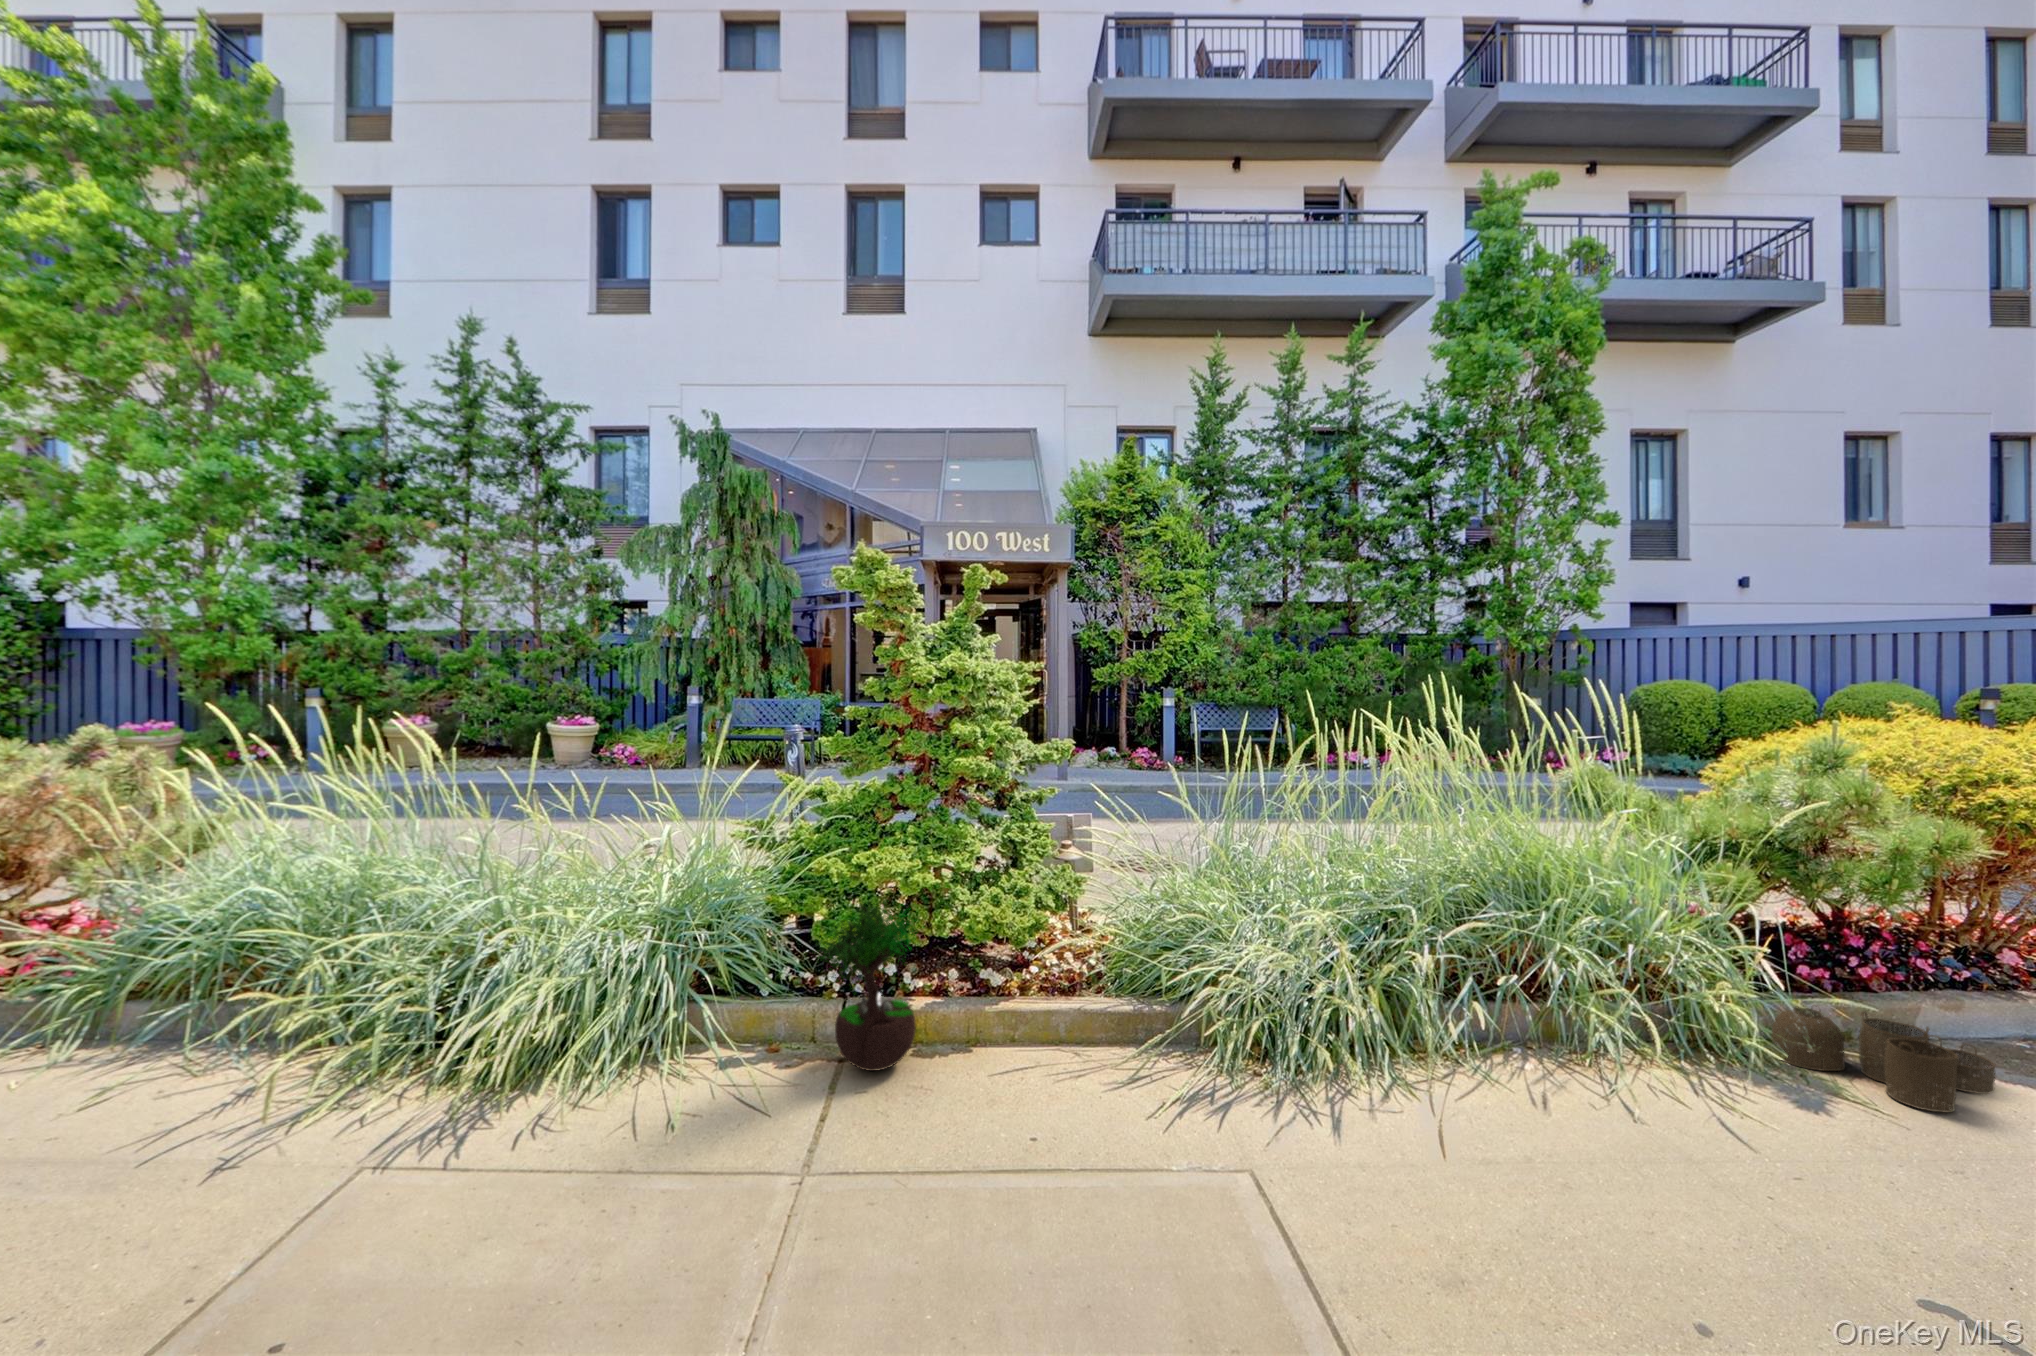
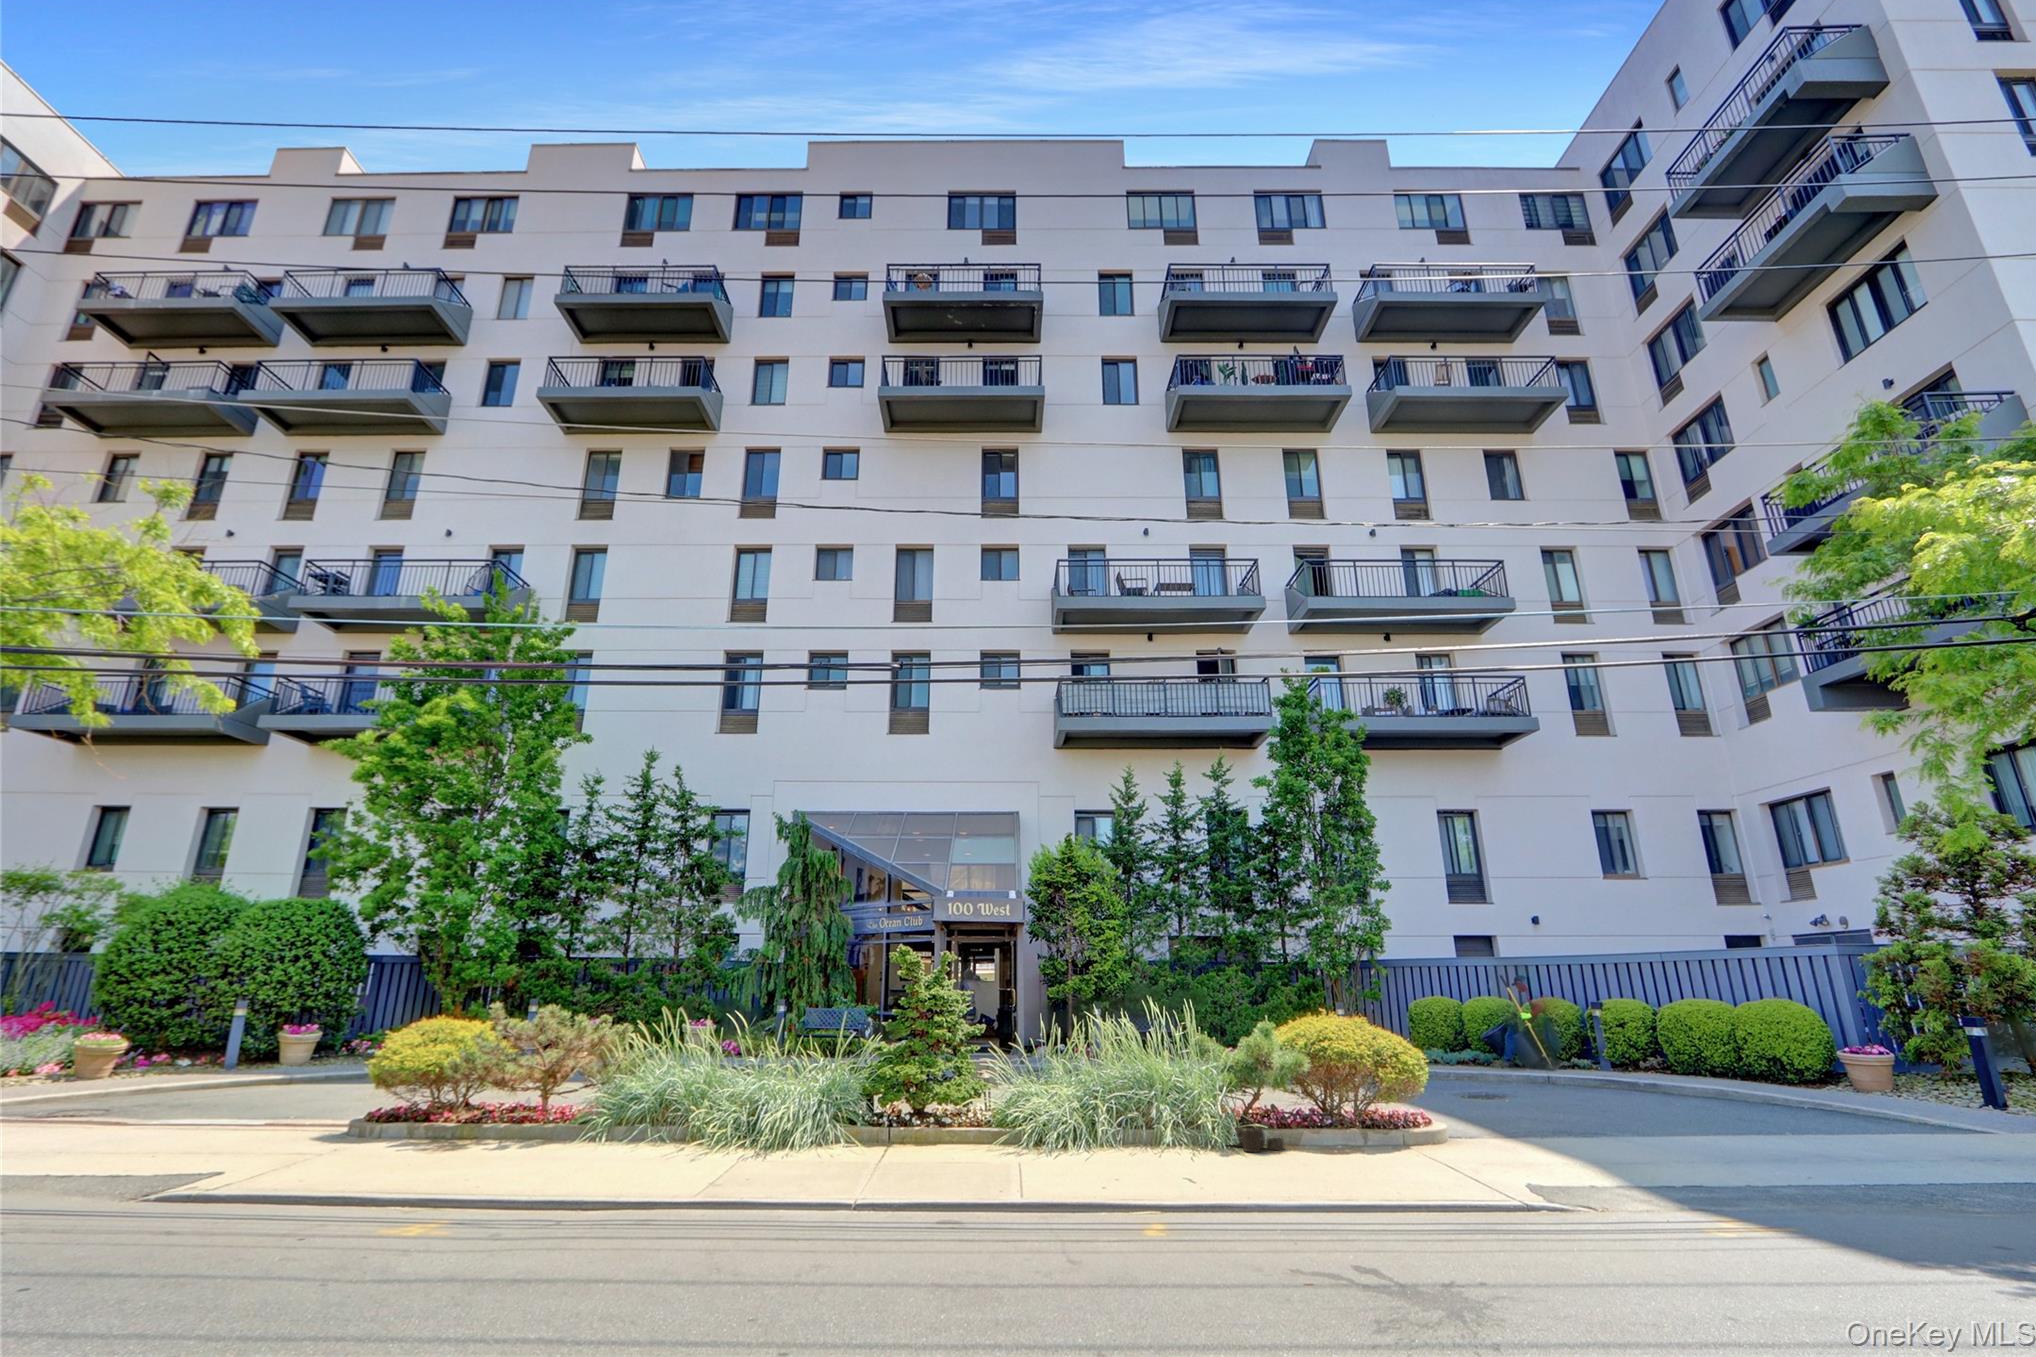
potted tree: present [816,897,924,1071] -> none [883,1075,921,1145]

